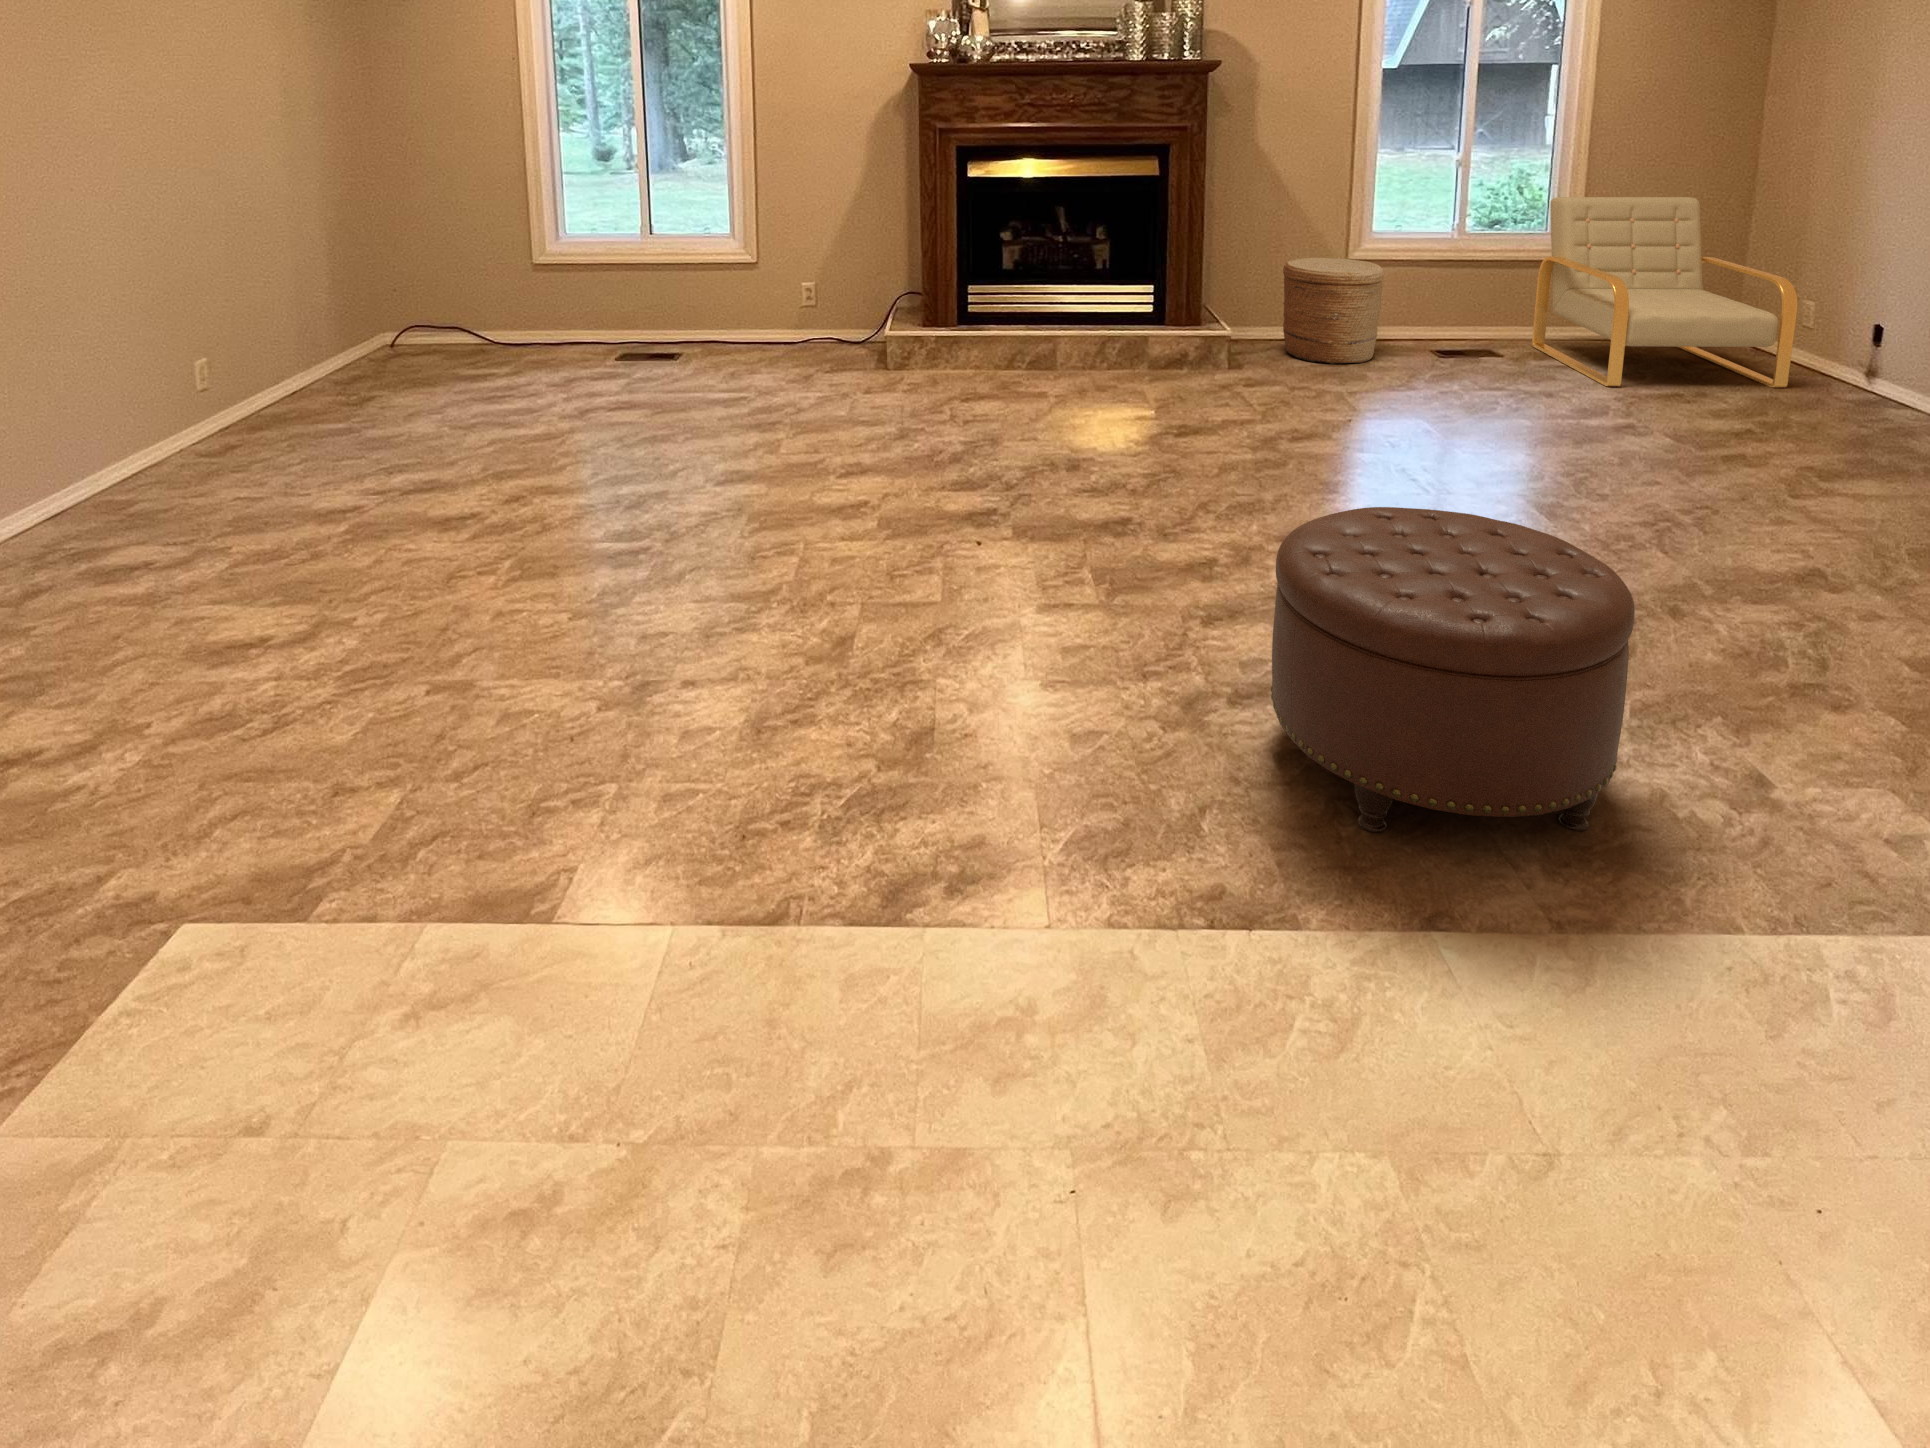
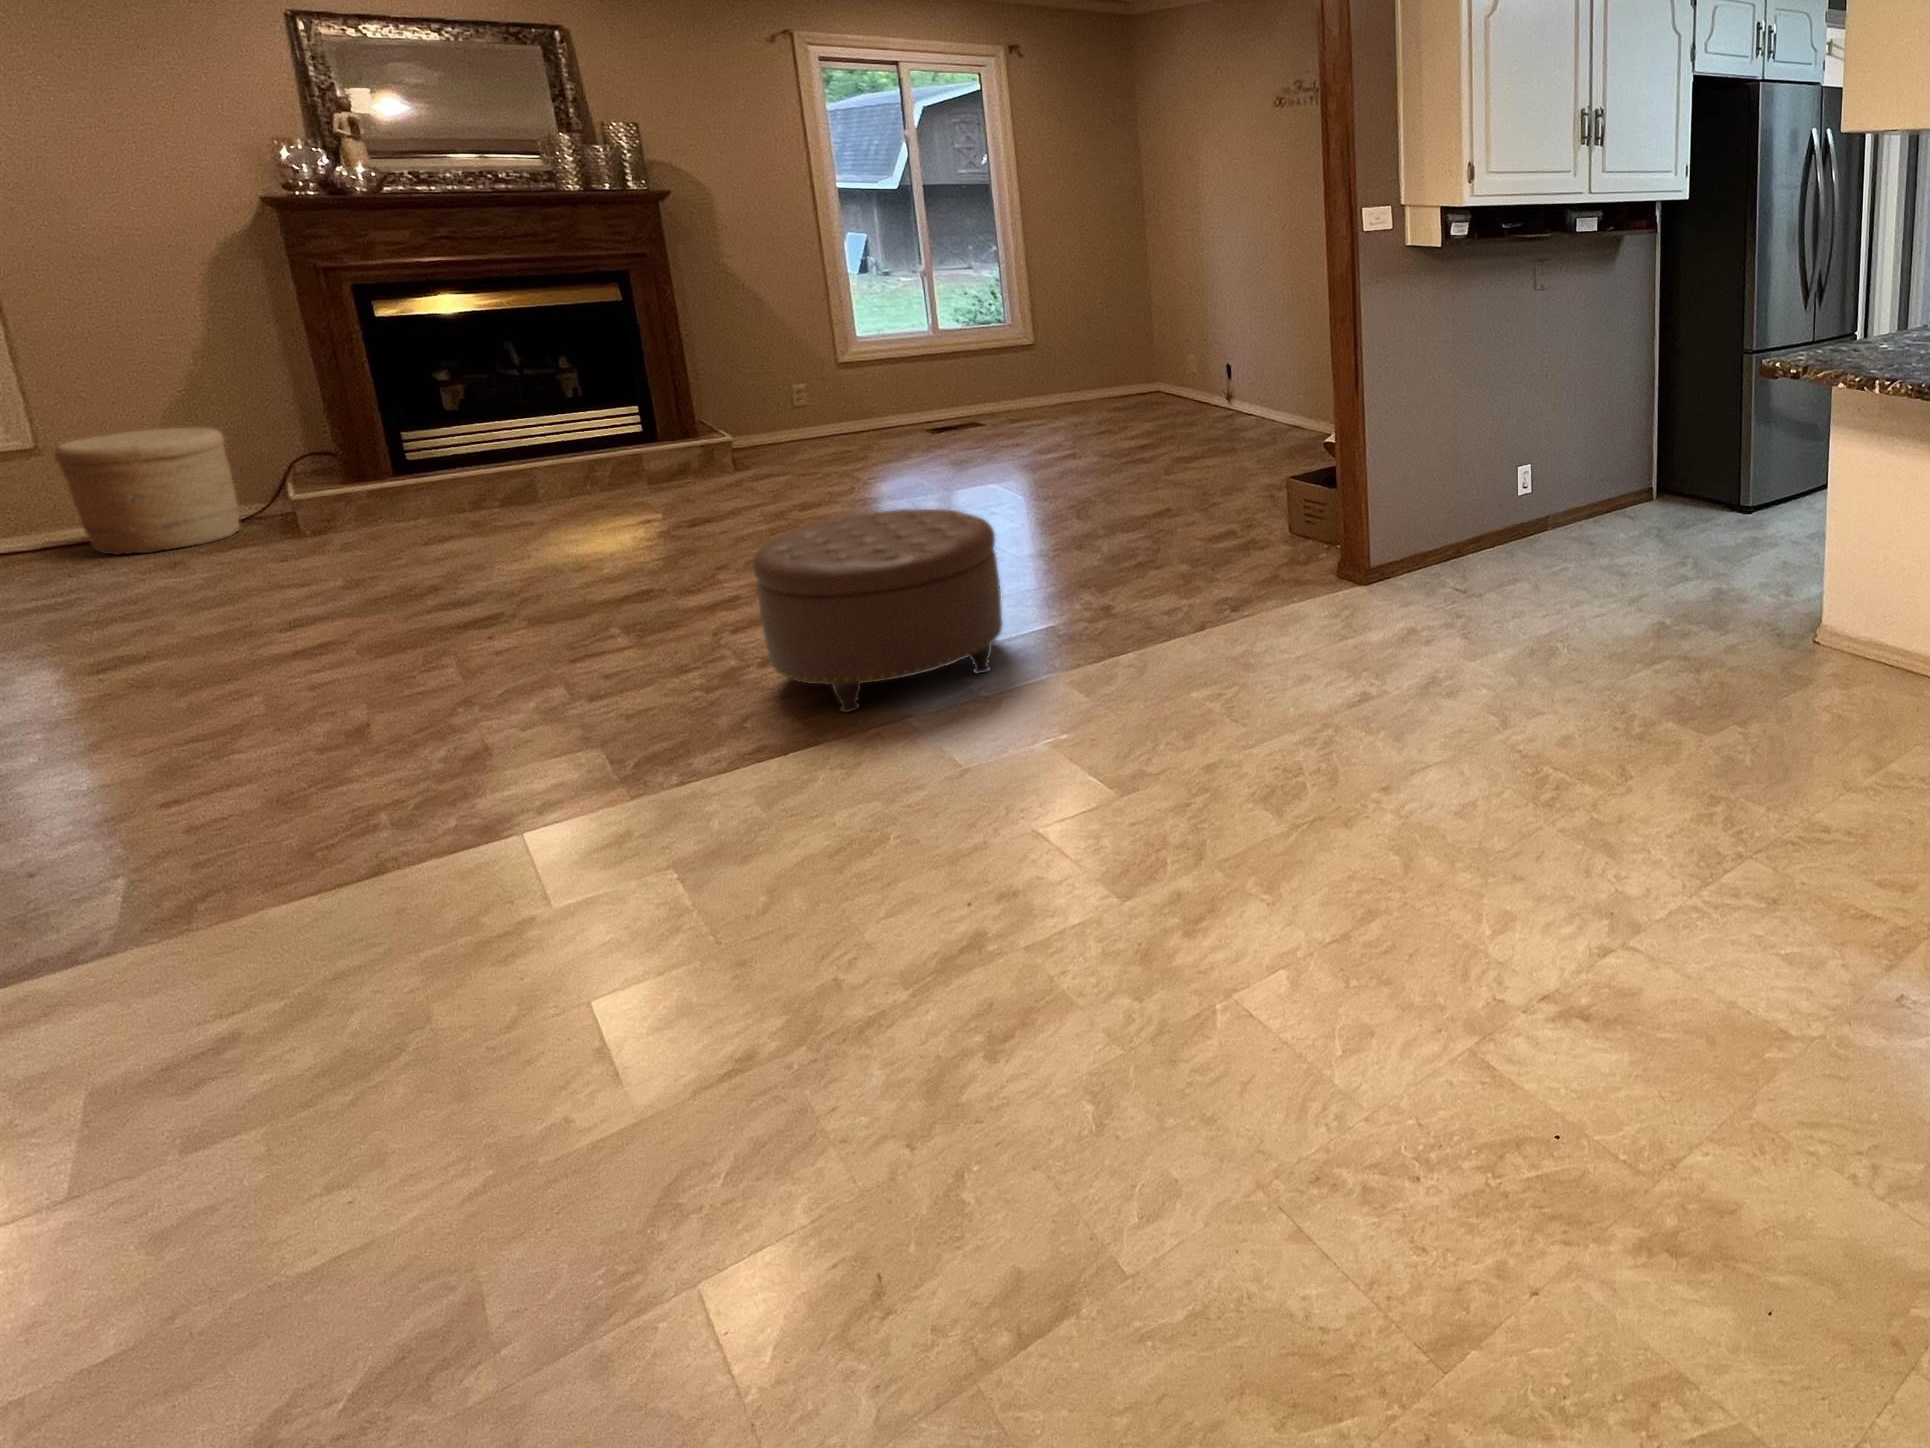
armchair: present [1532,197,1797,388] -> none [1004,290,1177,434]
woven basket: present [1283,258,1384,364] -> present [54,428,240,555]

